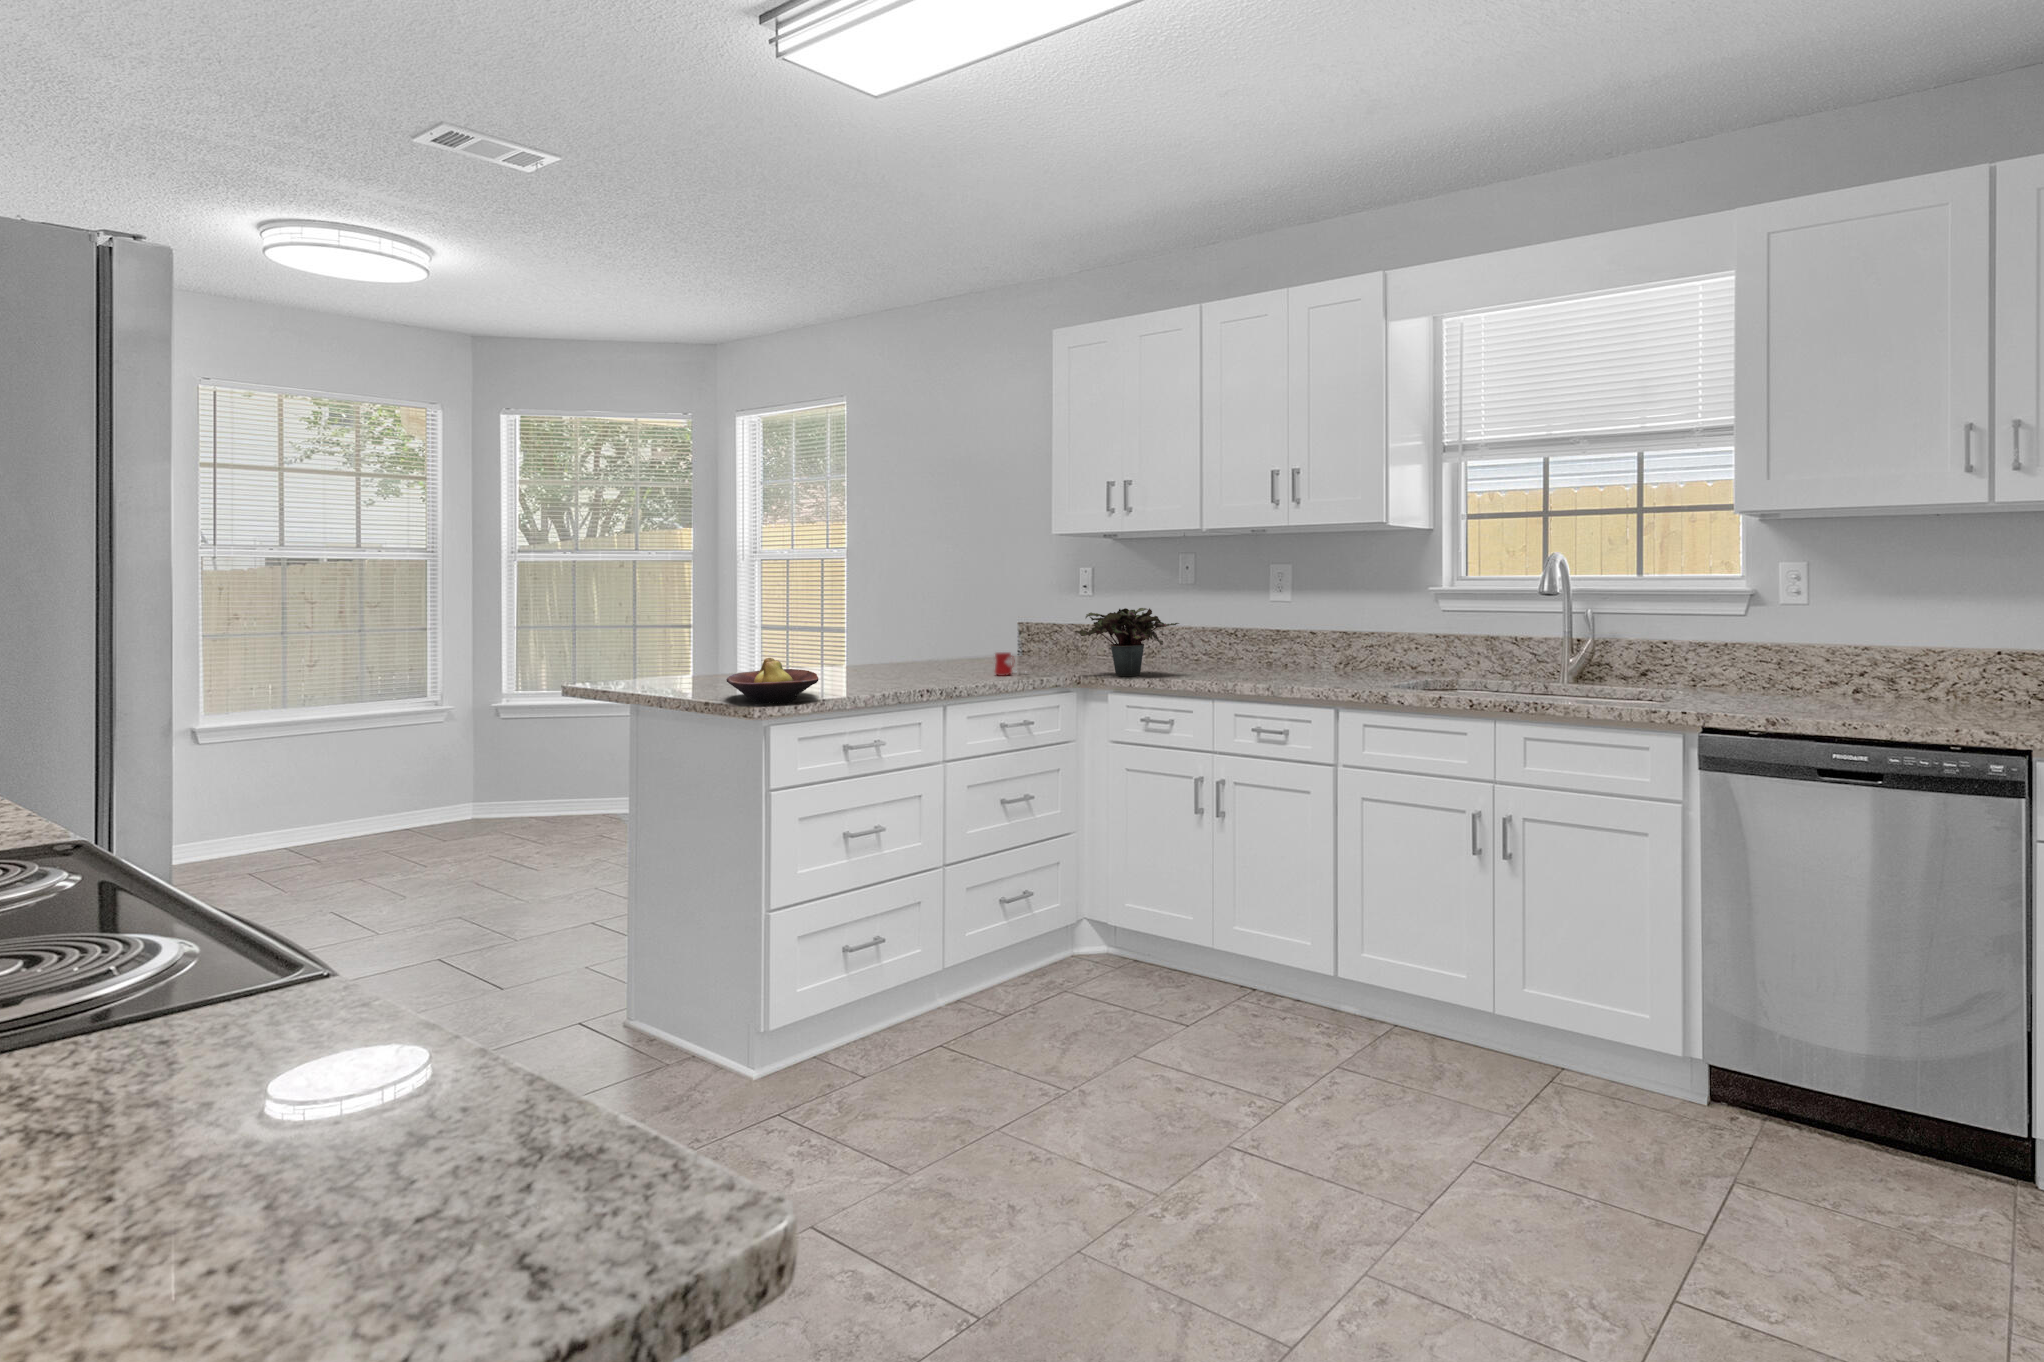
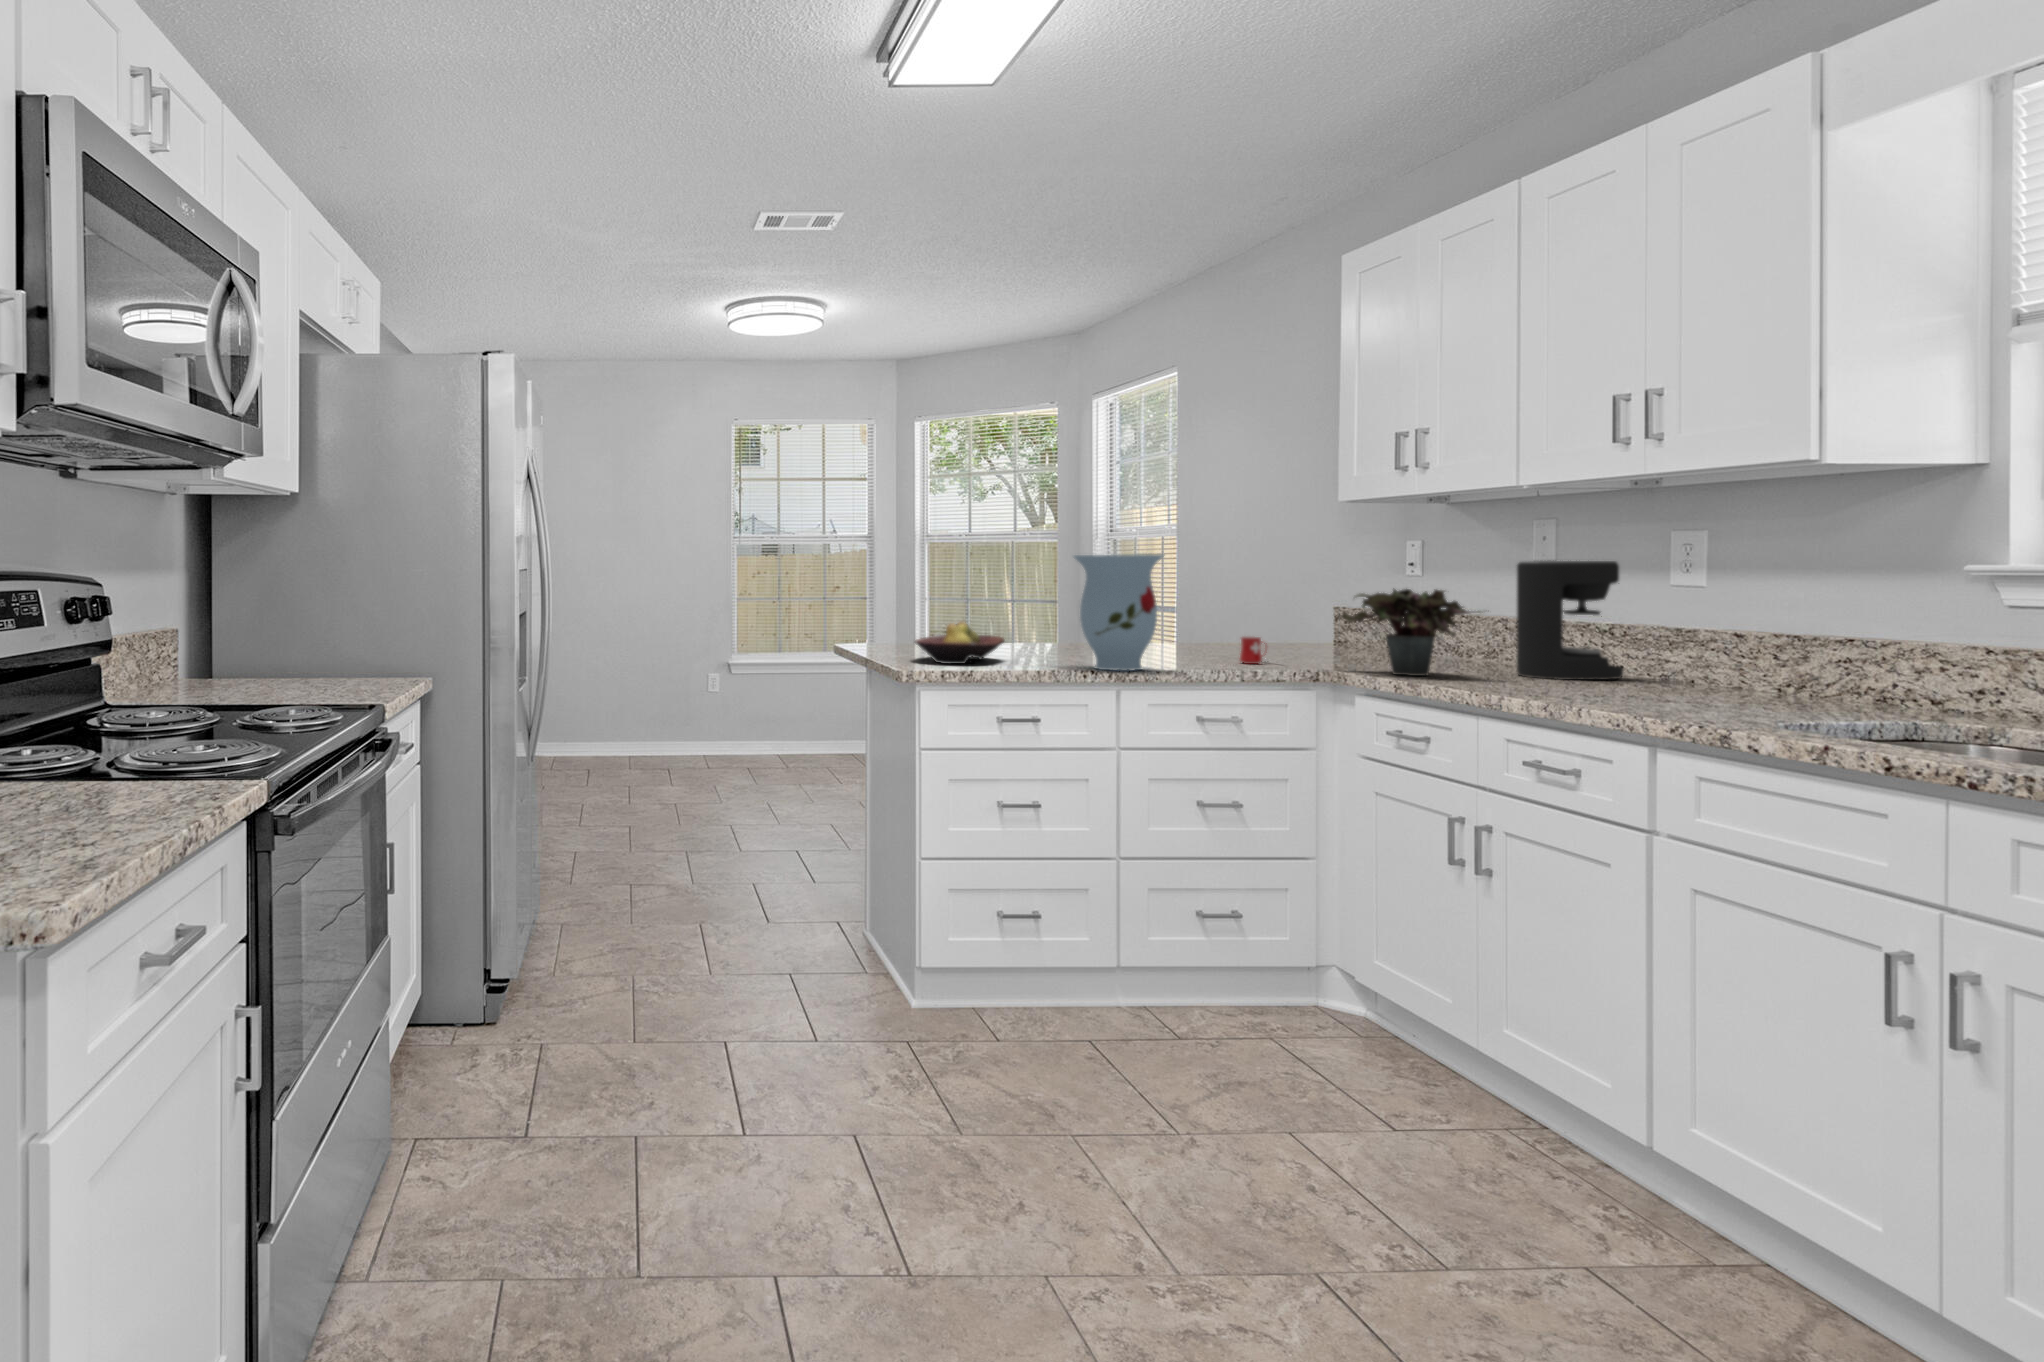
coffee maker: none [1177,583,1239,670] -> present [1517,561,1624,680]
vase: none [888,586,970,695] -> present [1074,554,1163,671]

